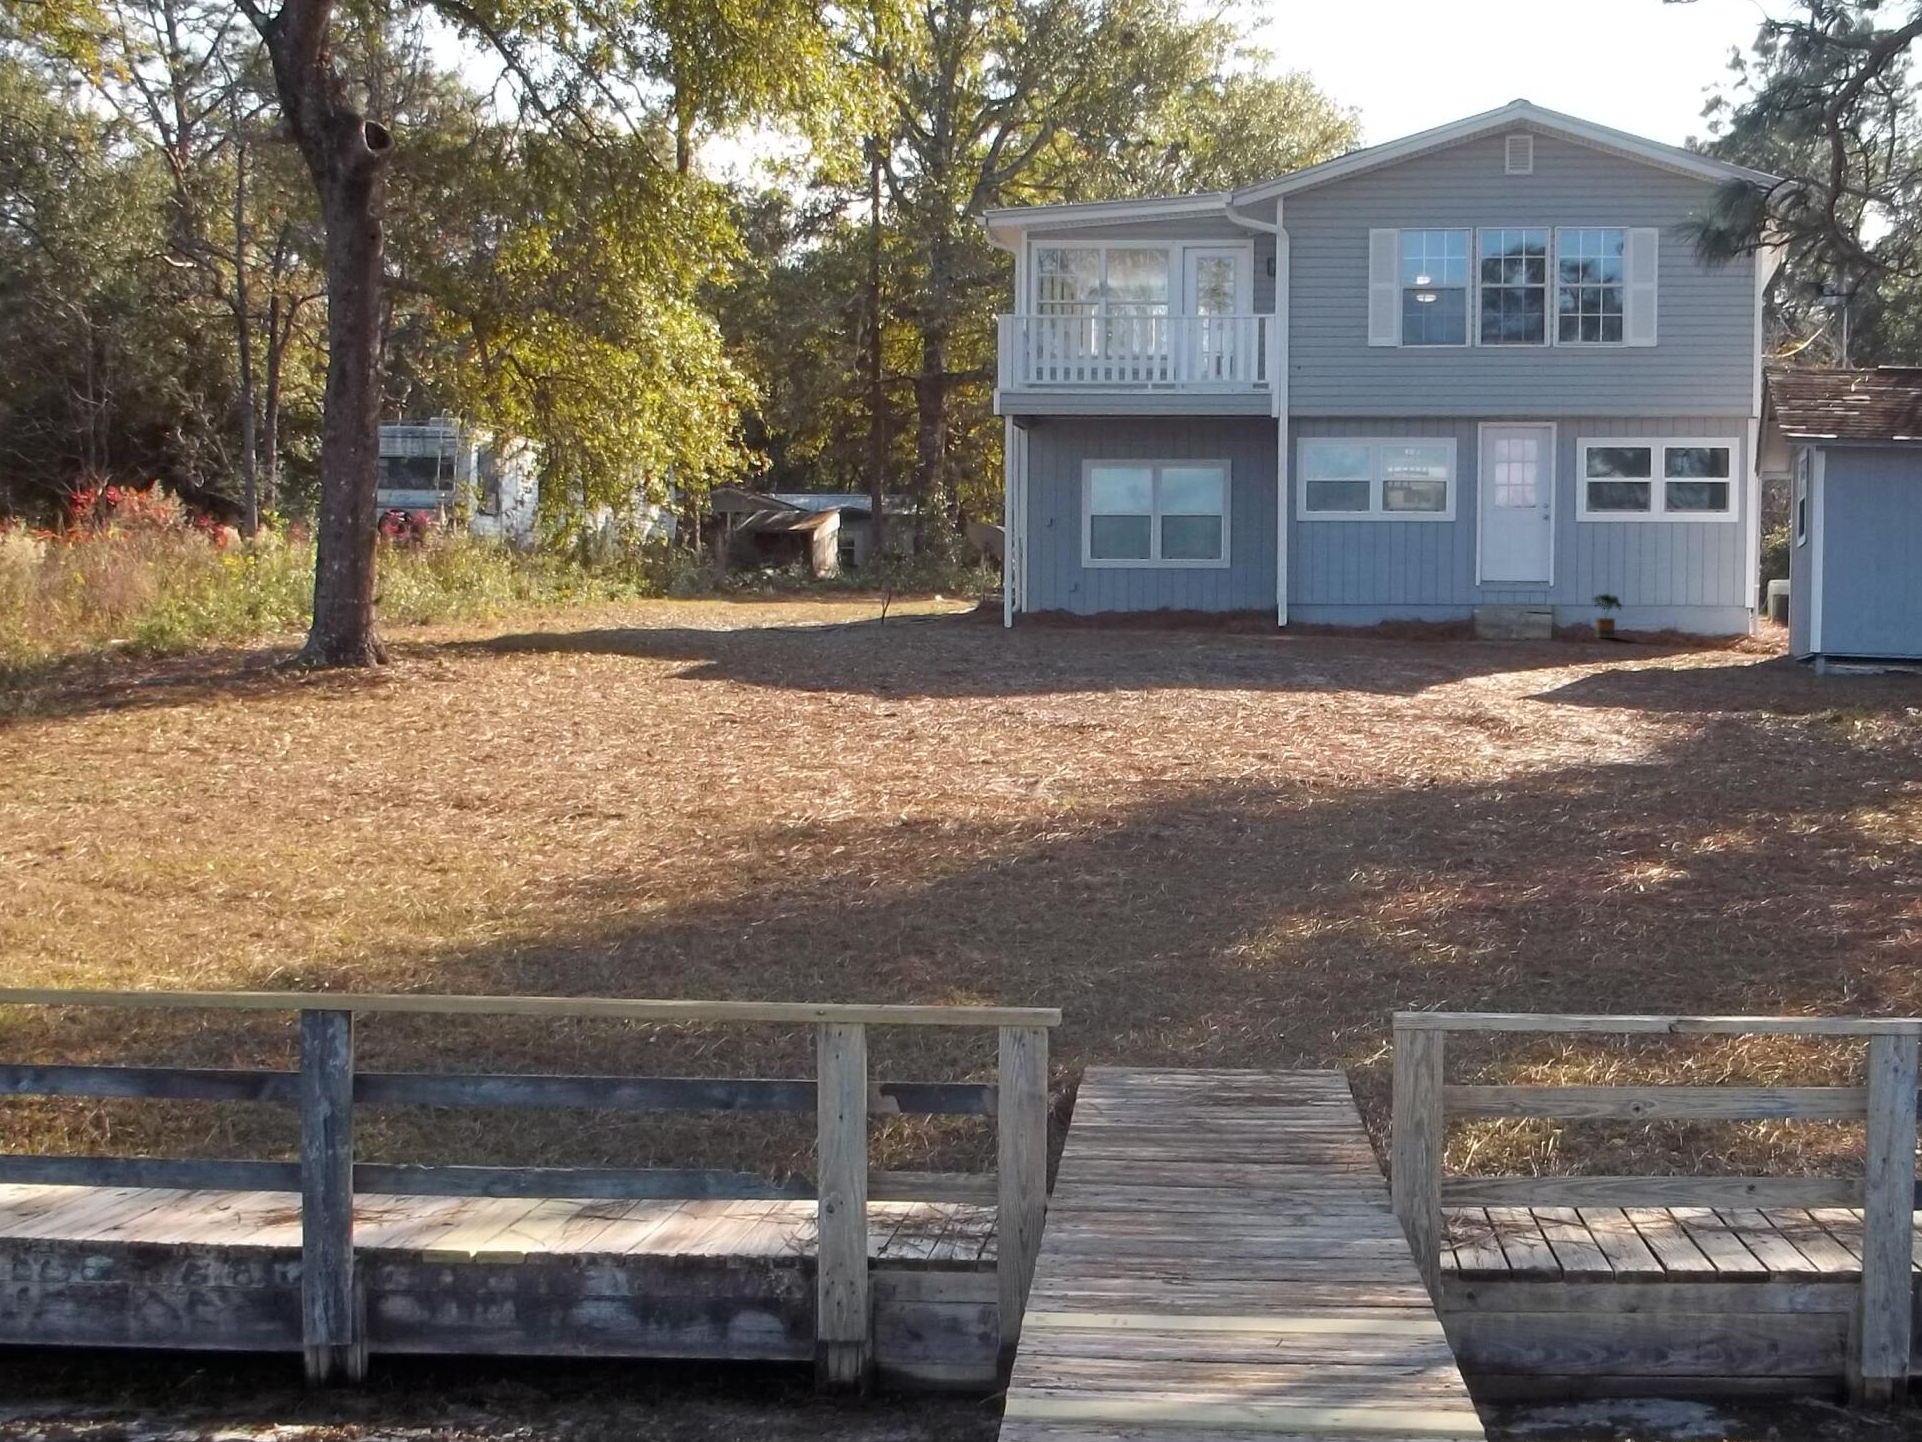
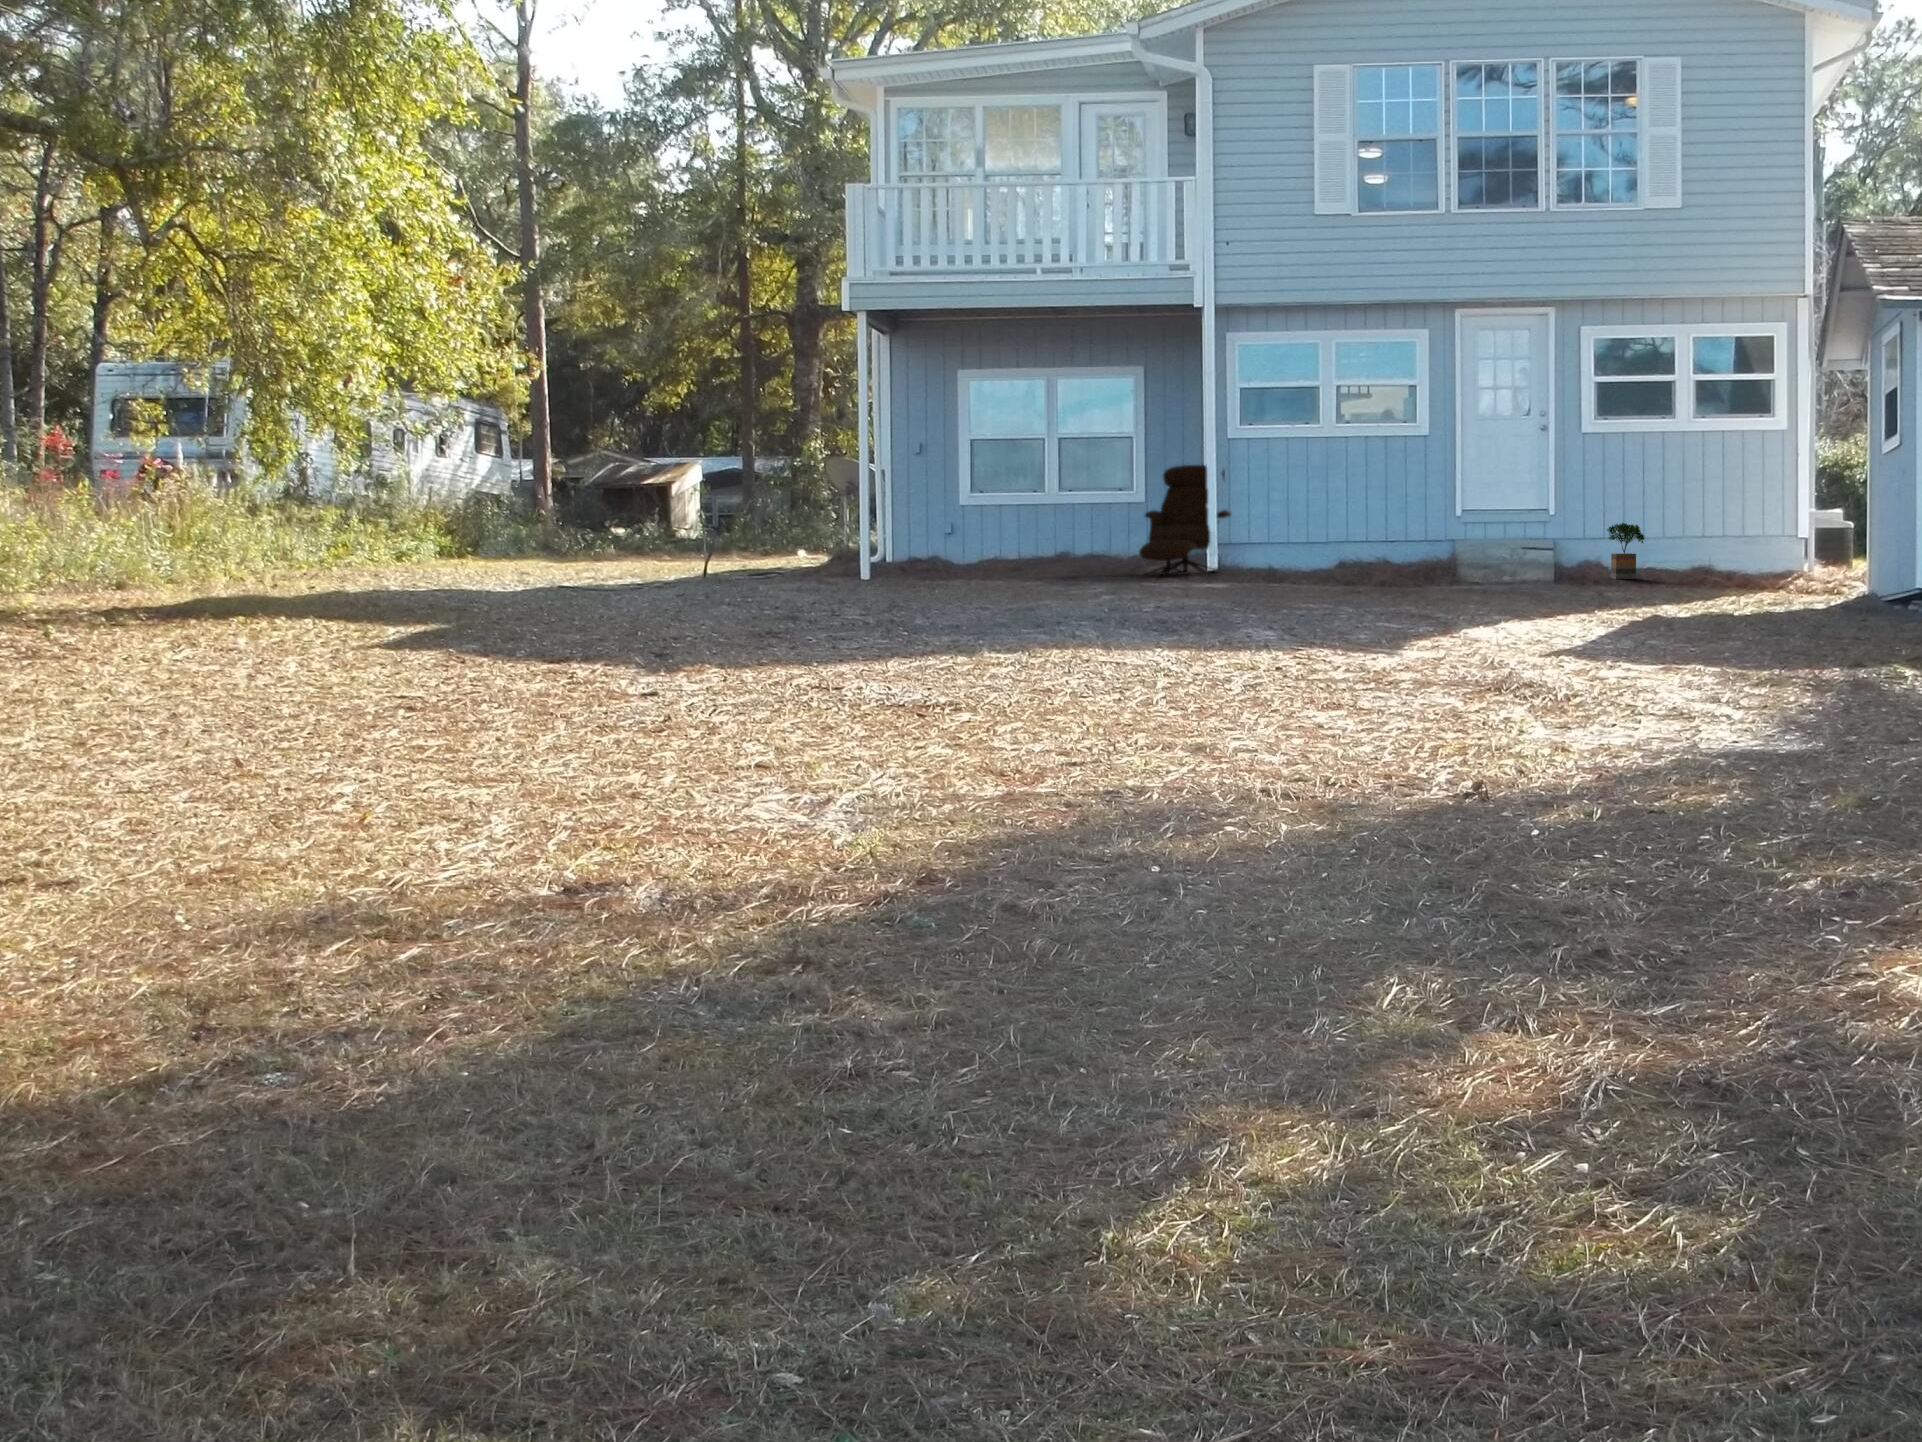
lounge chair: none [1223,540,1297,629] -> present [1139,465,1231,575]

